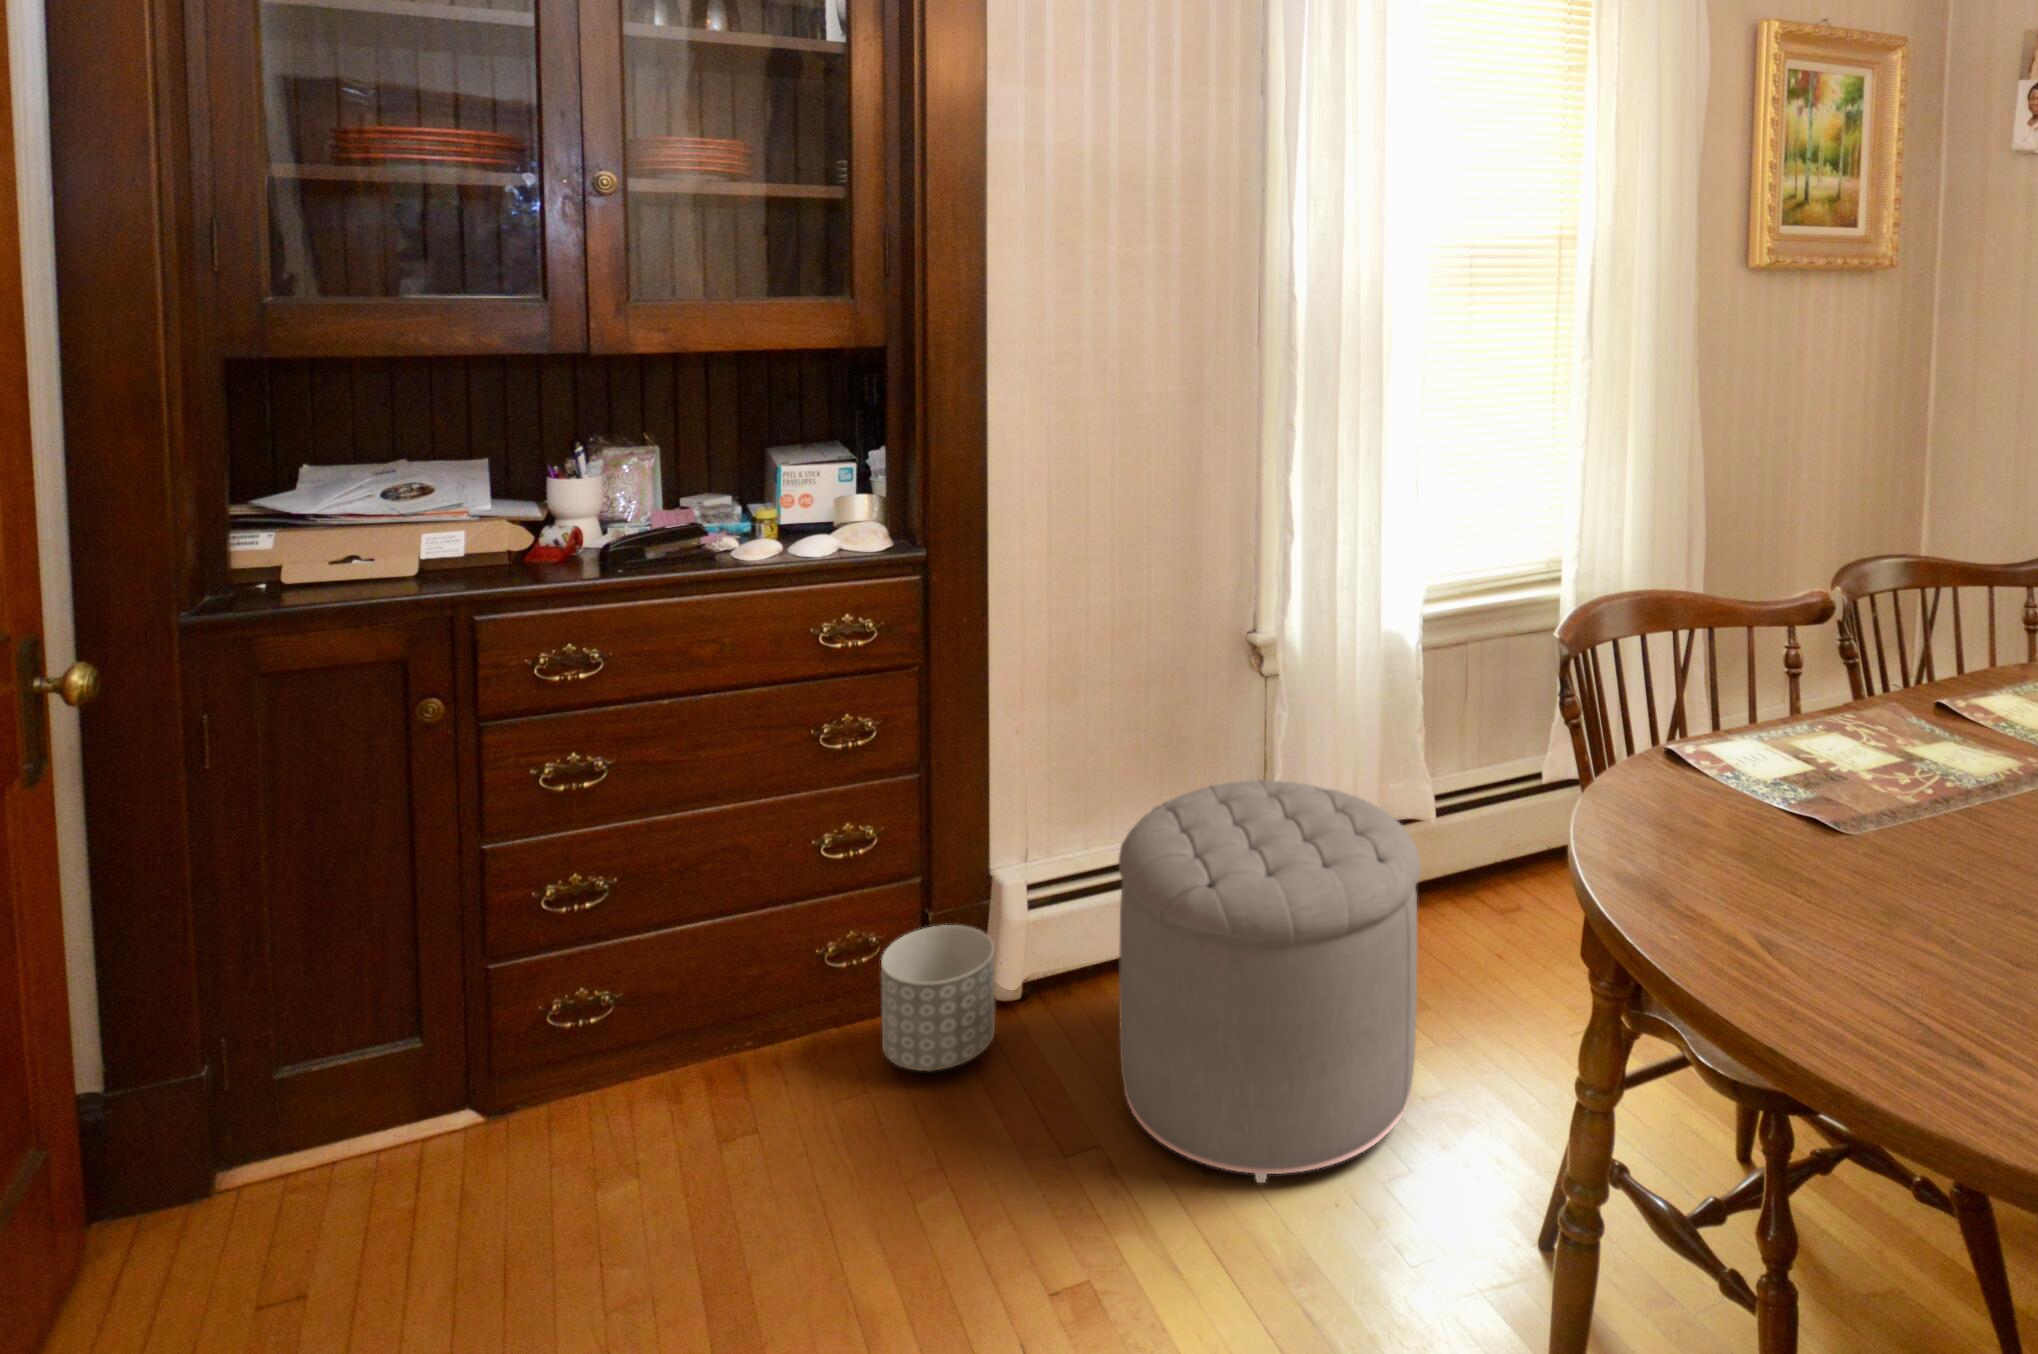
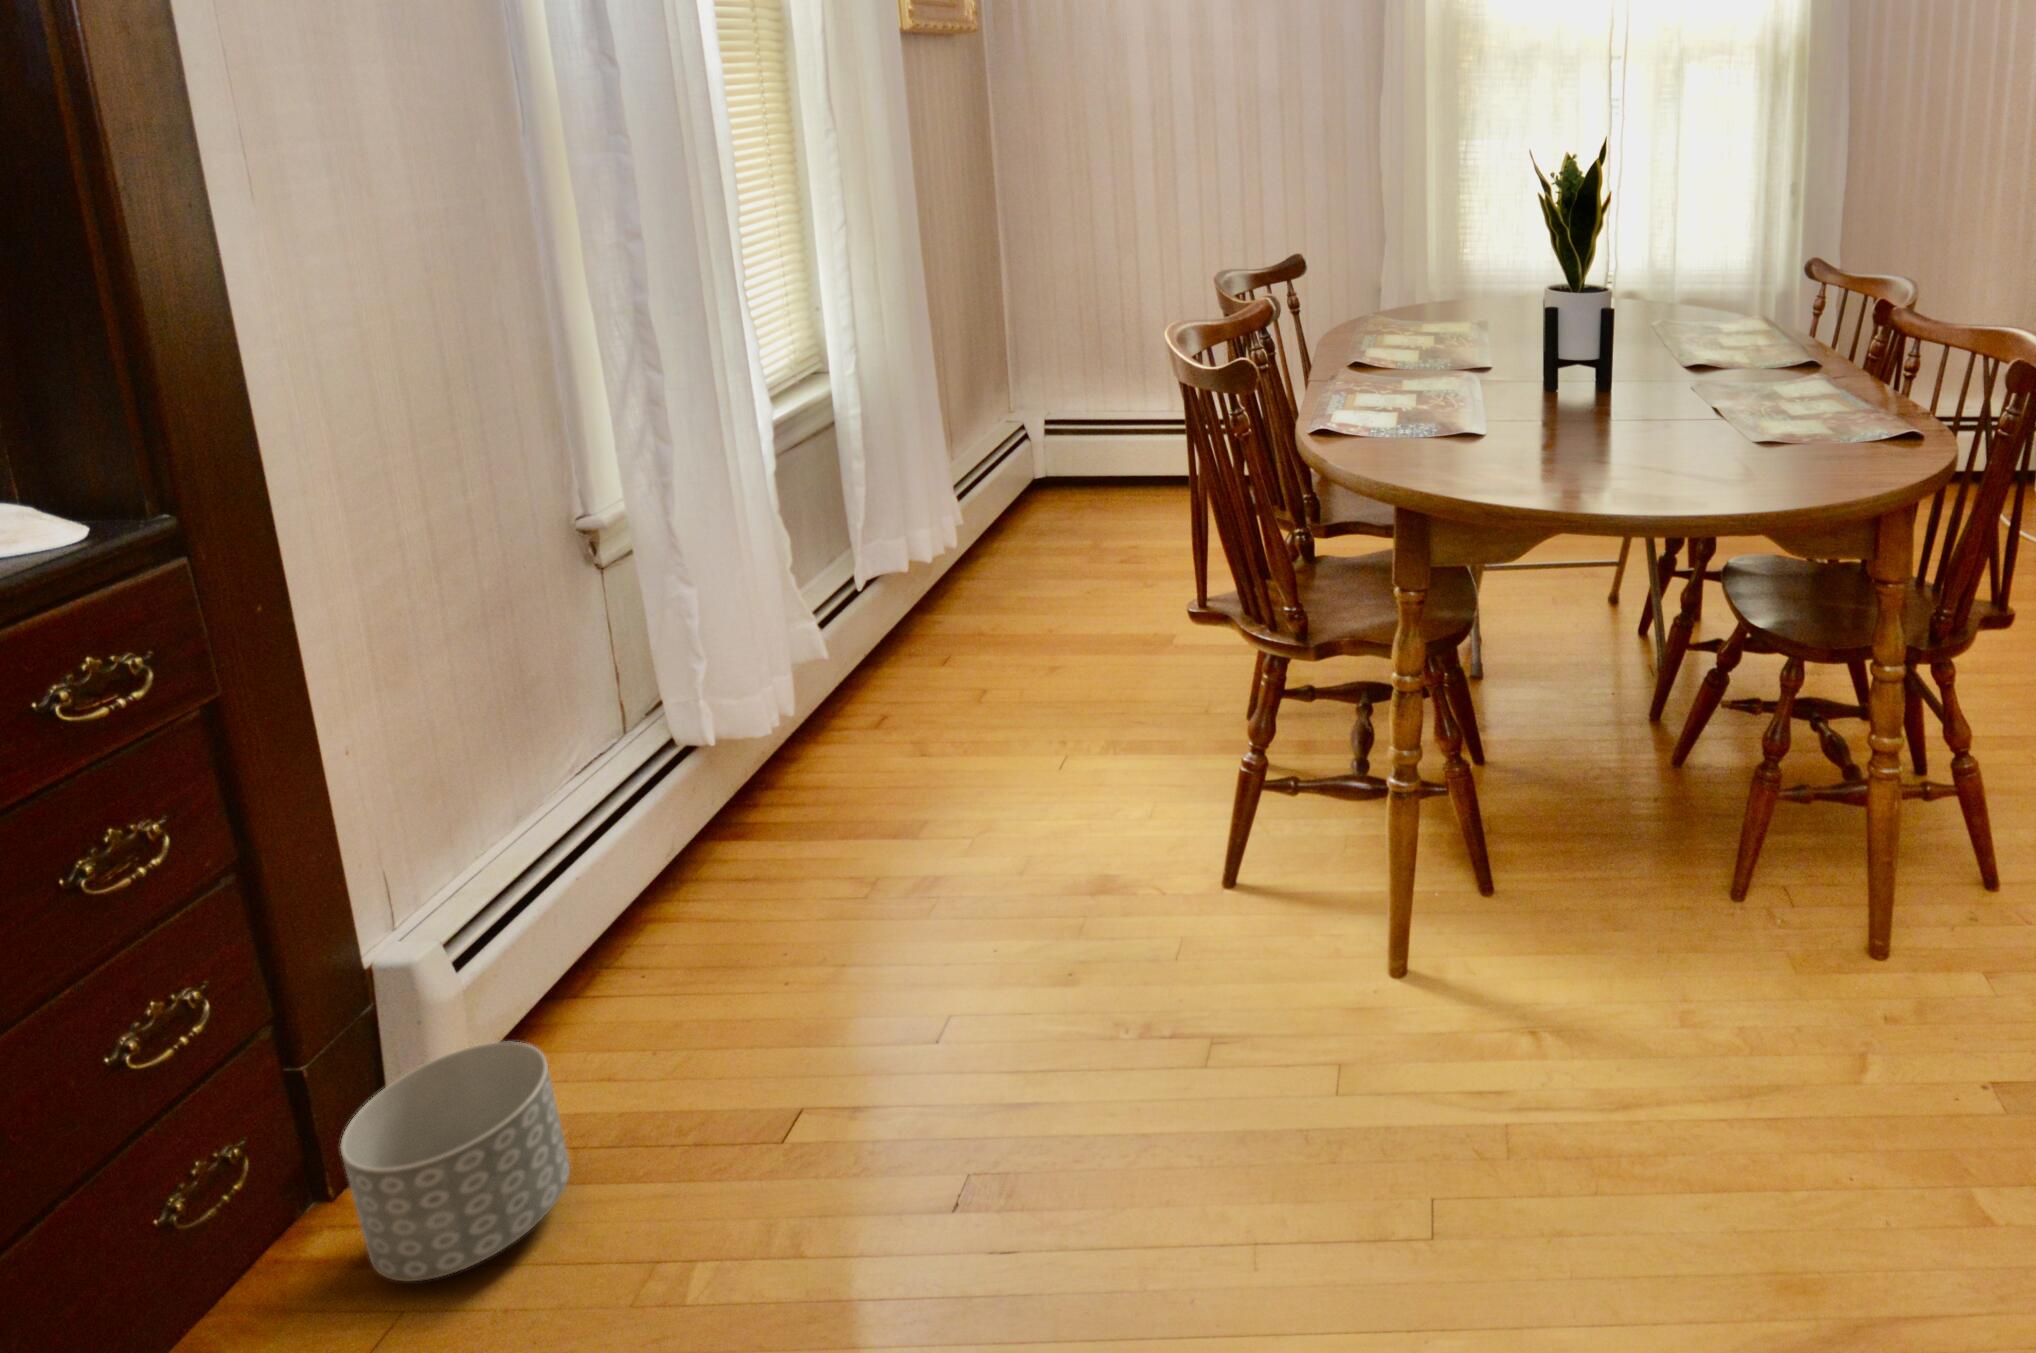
ottoman: present [1119,780,1421,1183] -> none [680,631,1069,1056]

